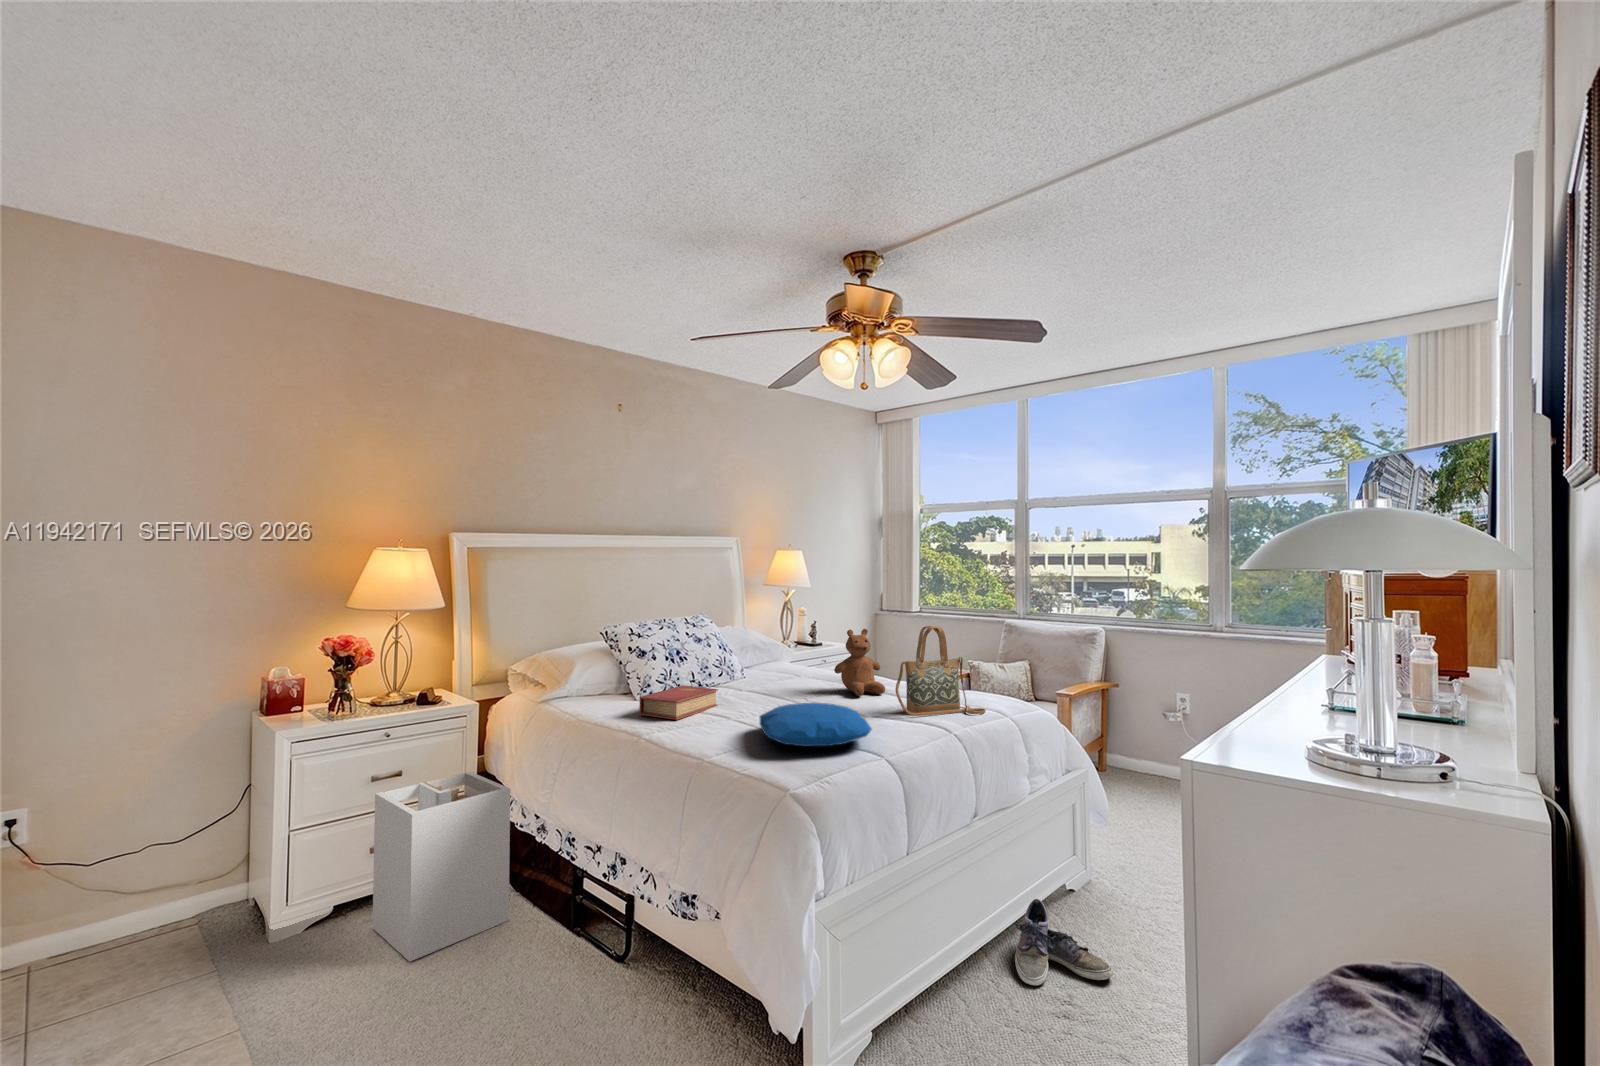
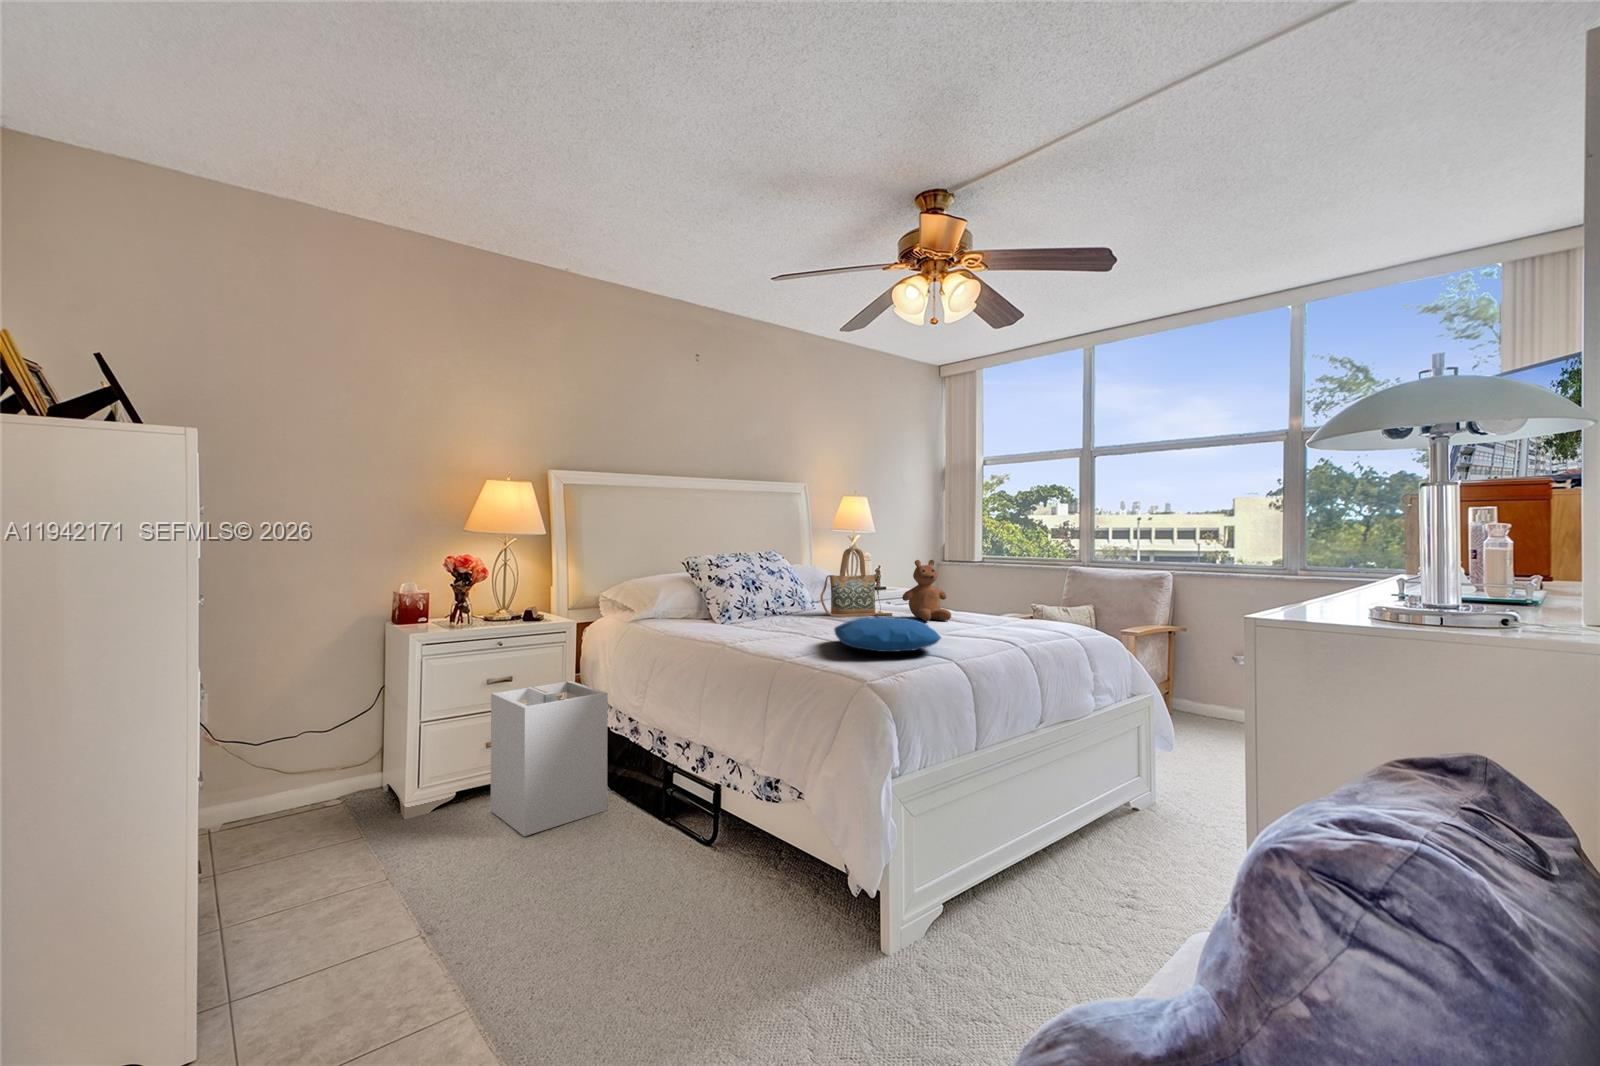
handbag: present [896,626,986,716] -> present [821,548,893,617]
book: present [639,686,718,720] -> none [722,609,794,634]
shoe: present [1015,899,1114,985] -> none [1077,805,1174,881]

